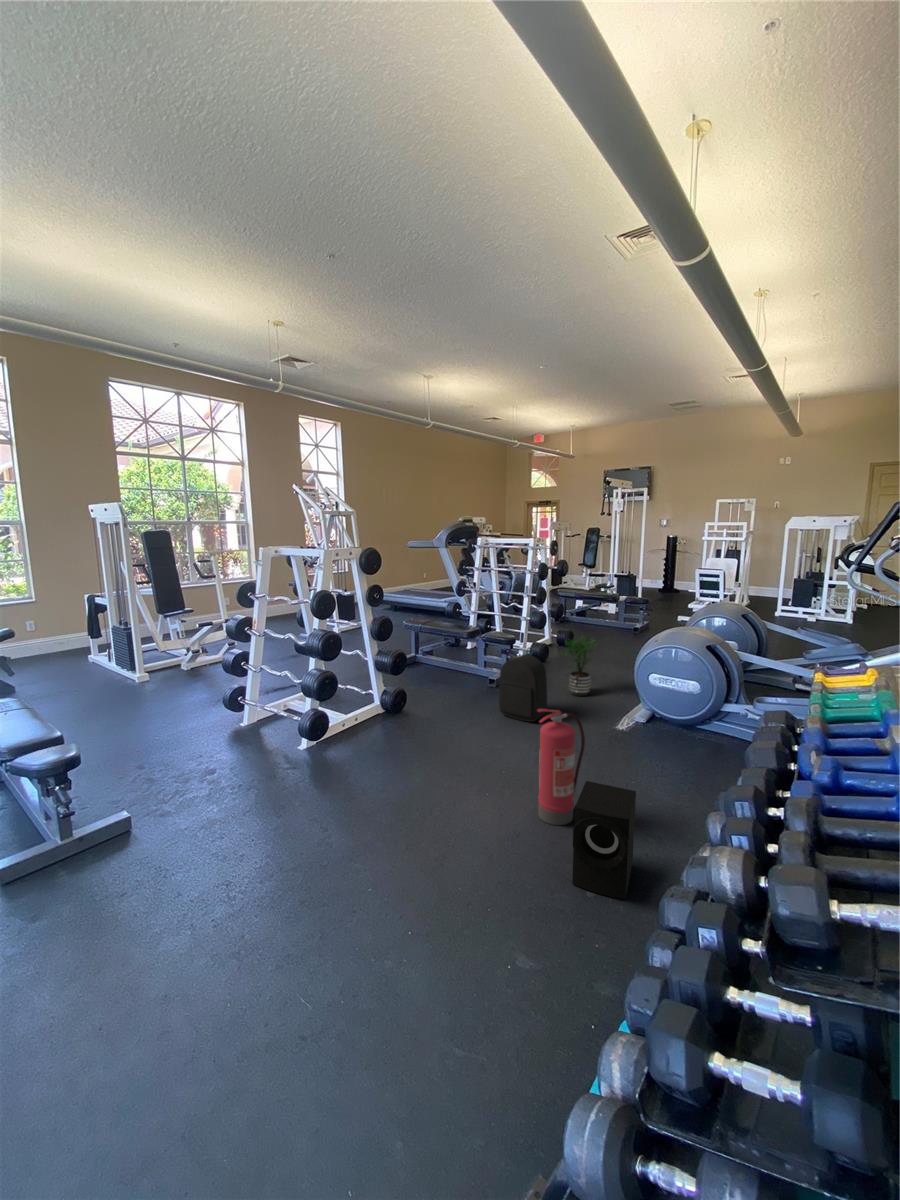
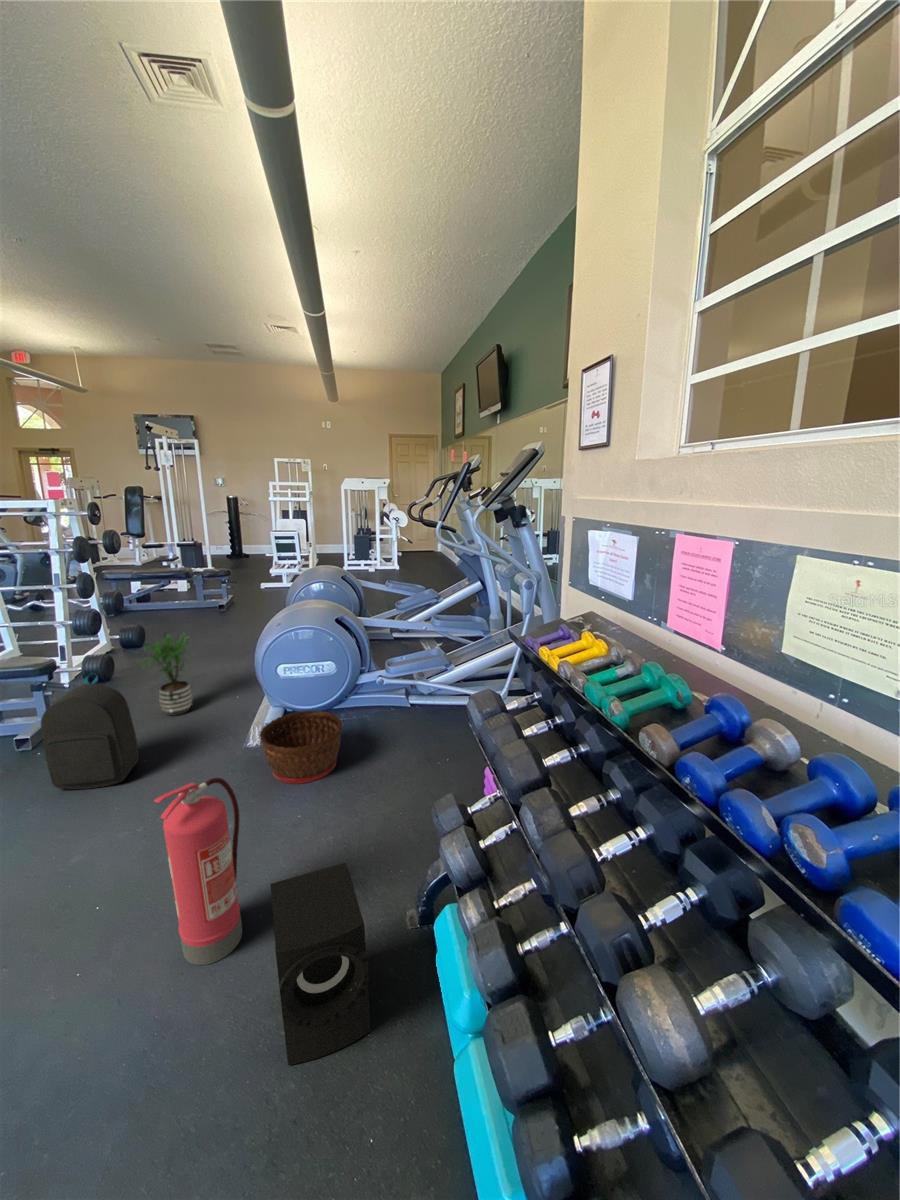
basket: none [622,711,690,766] -> present [260,711,342,784]

